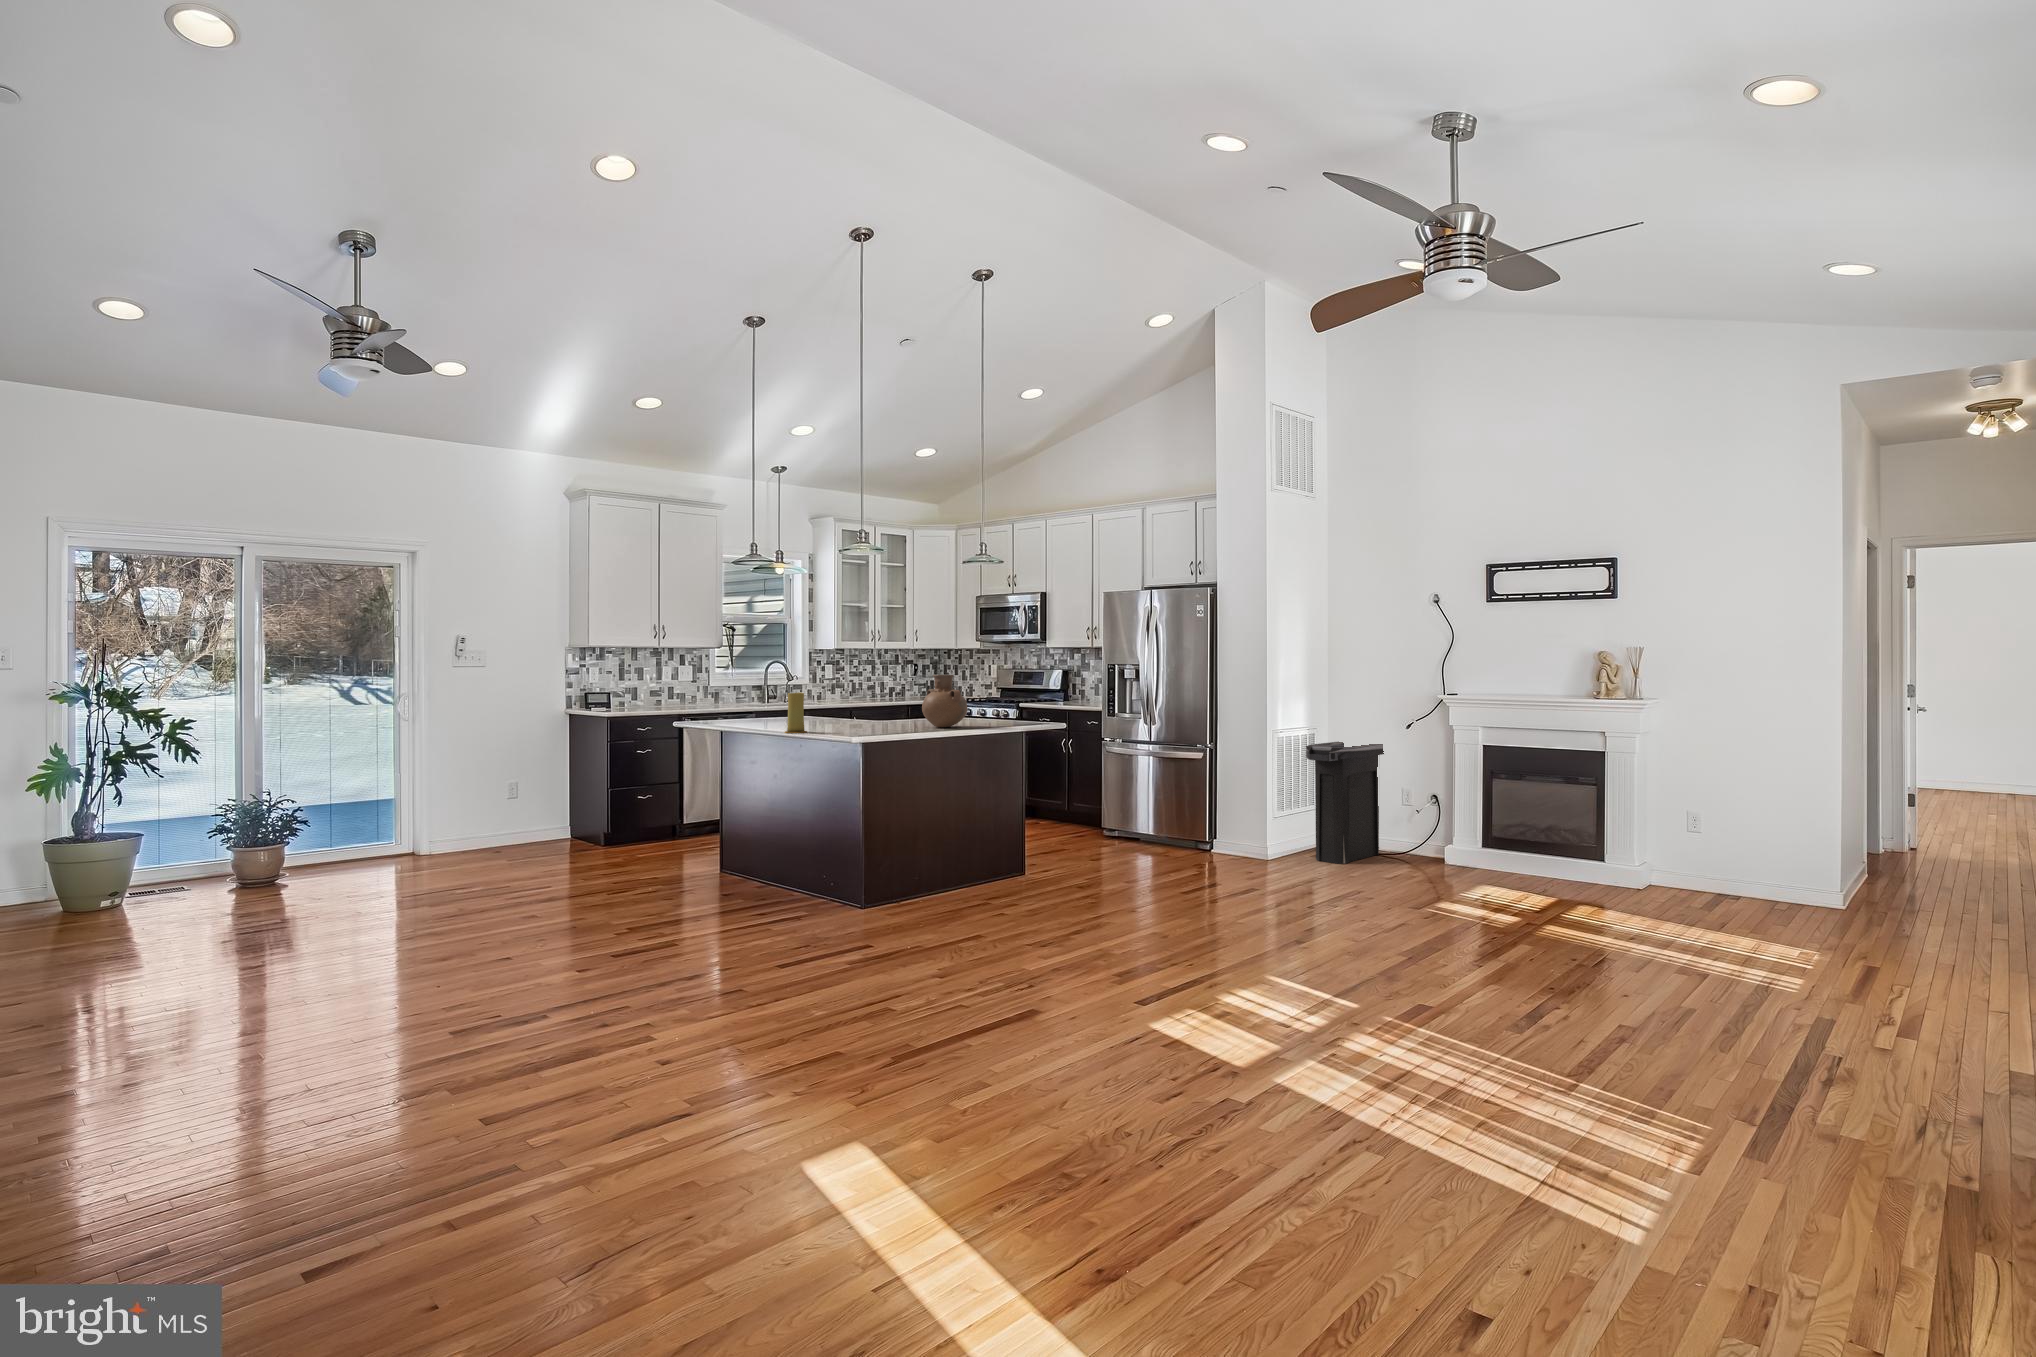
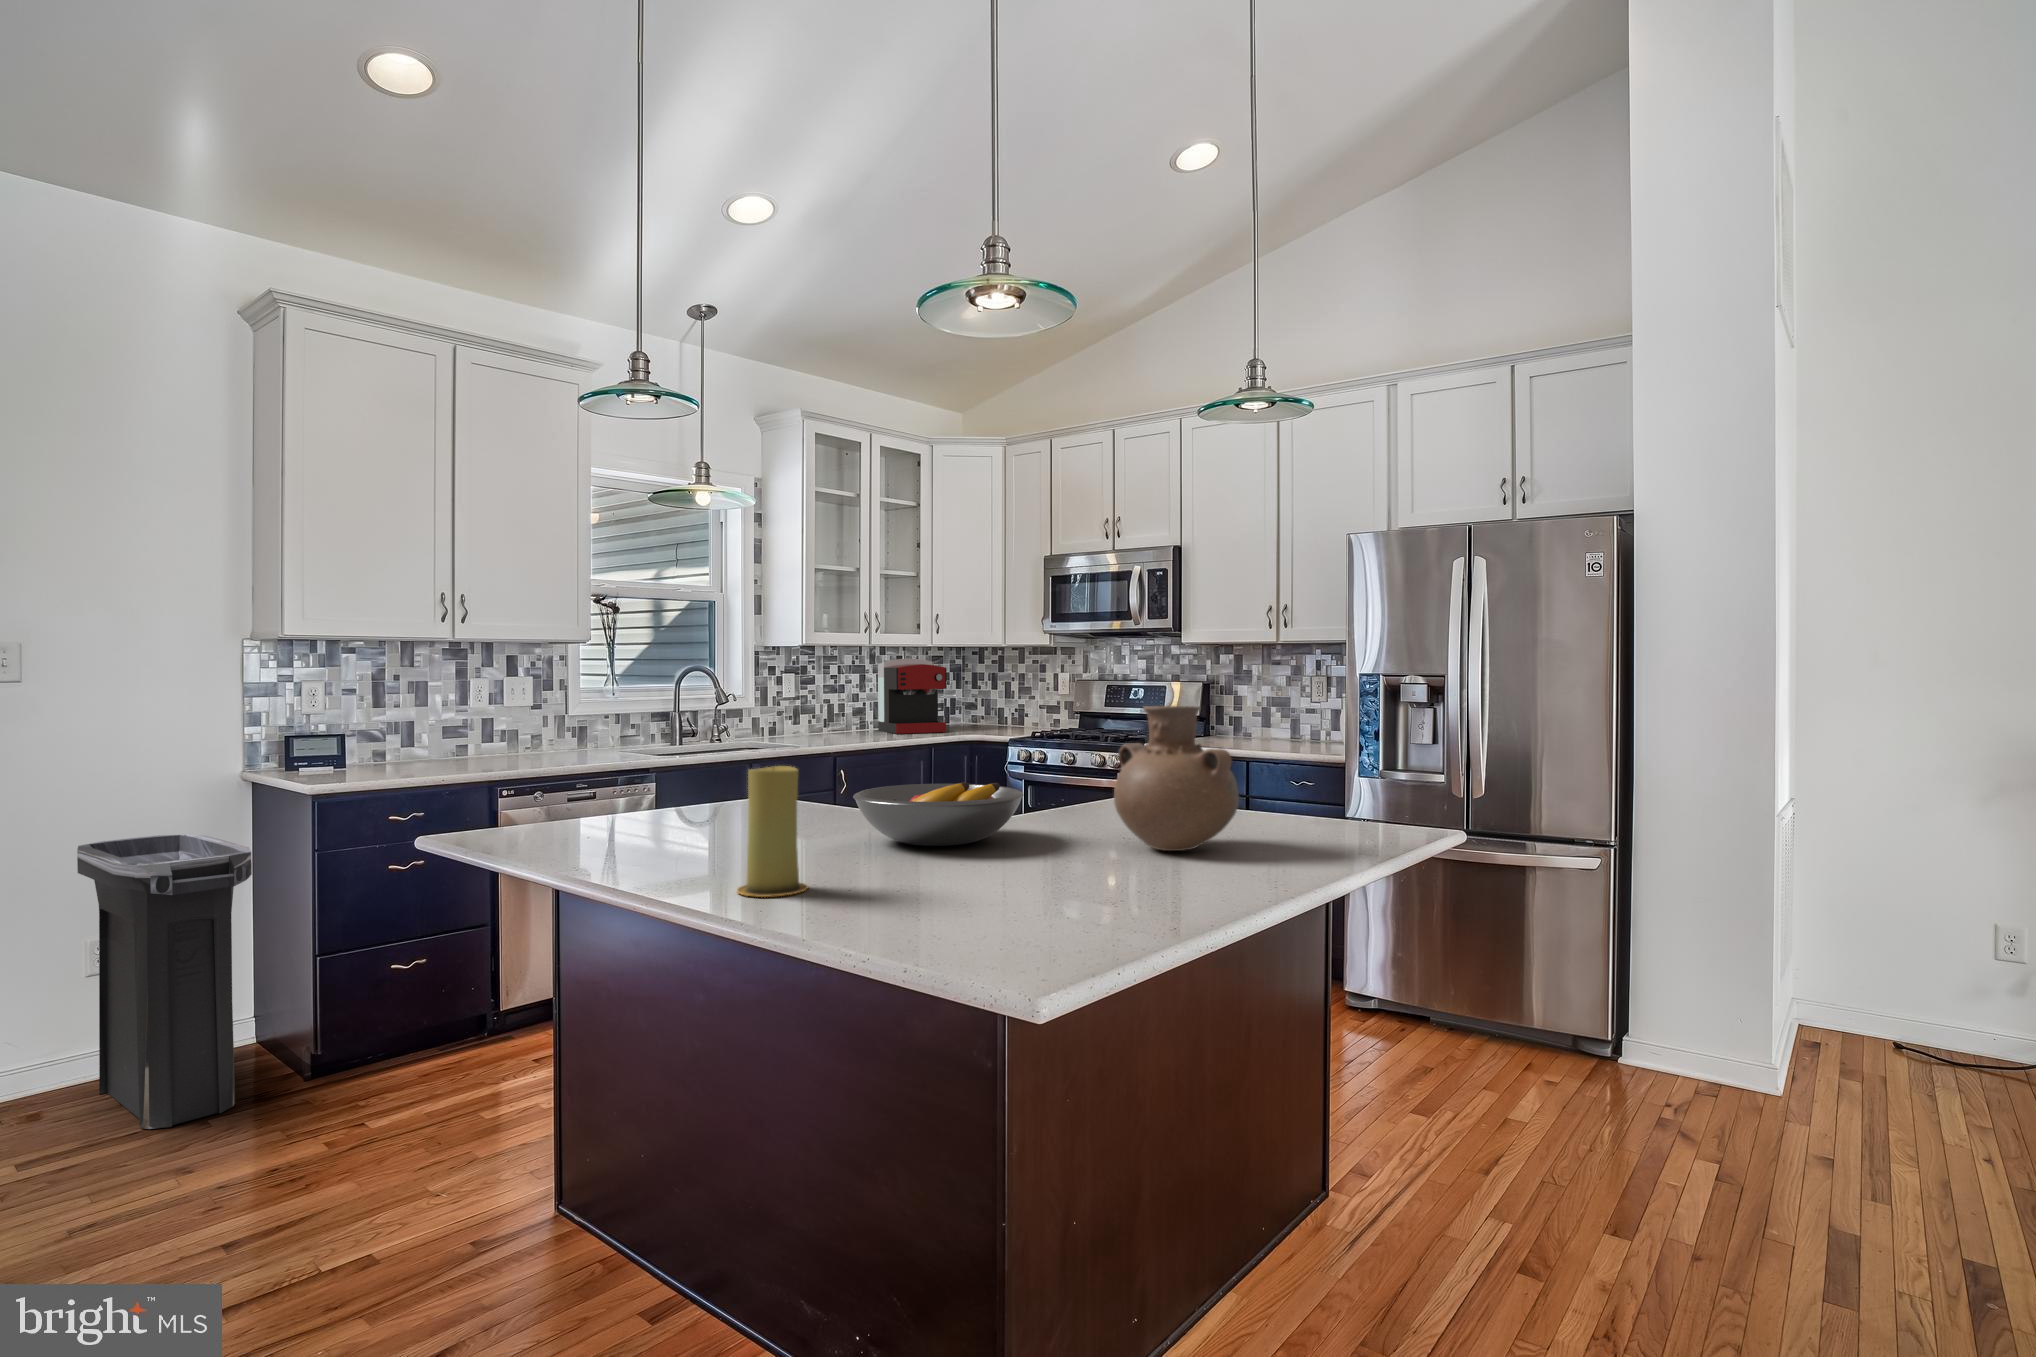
coffee maker: none [881,656,919,699] -> present [878,658,947,734]
fruit bowl: none [830,703,893,726] -> present [853,782,1023,846]
trash can: present [1306,742,1384,864] -> present [77,835,252,1129]

